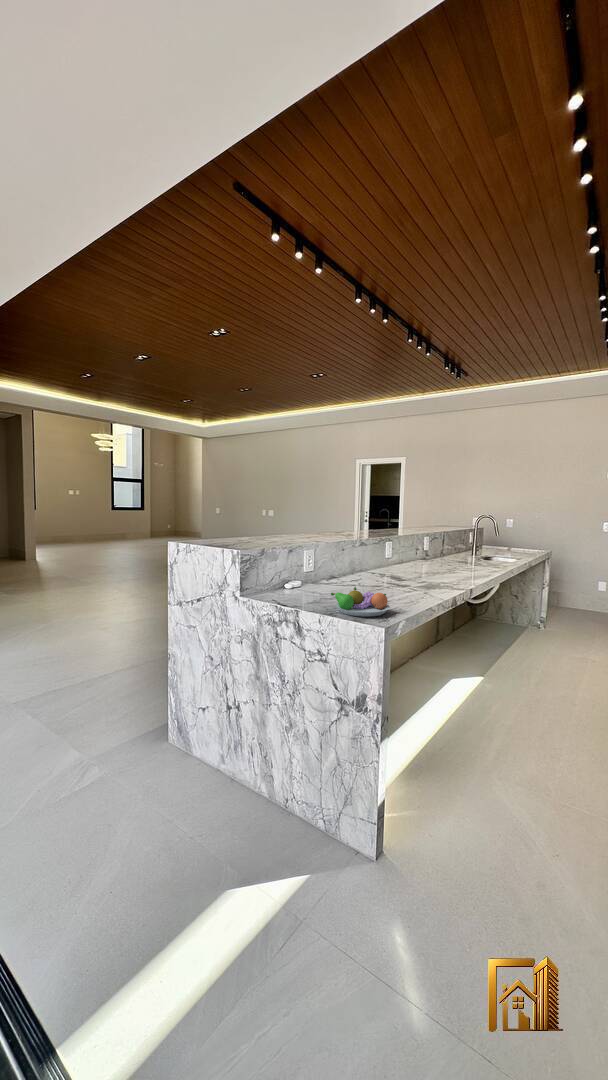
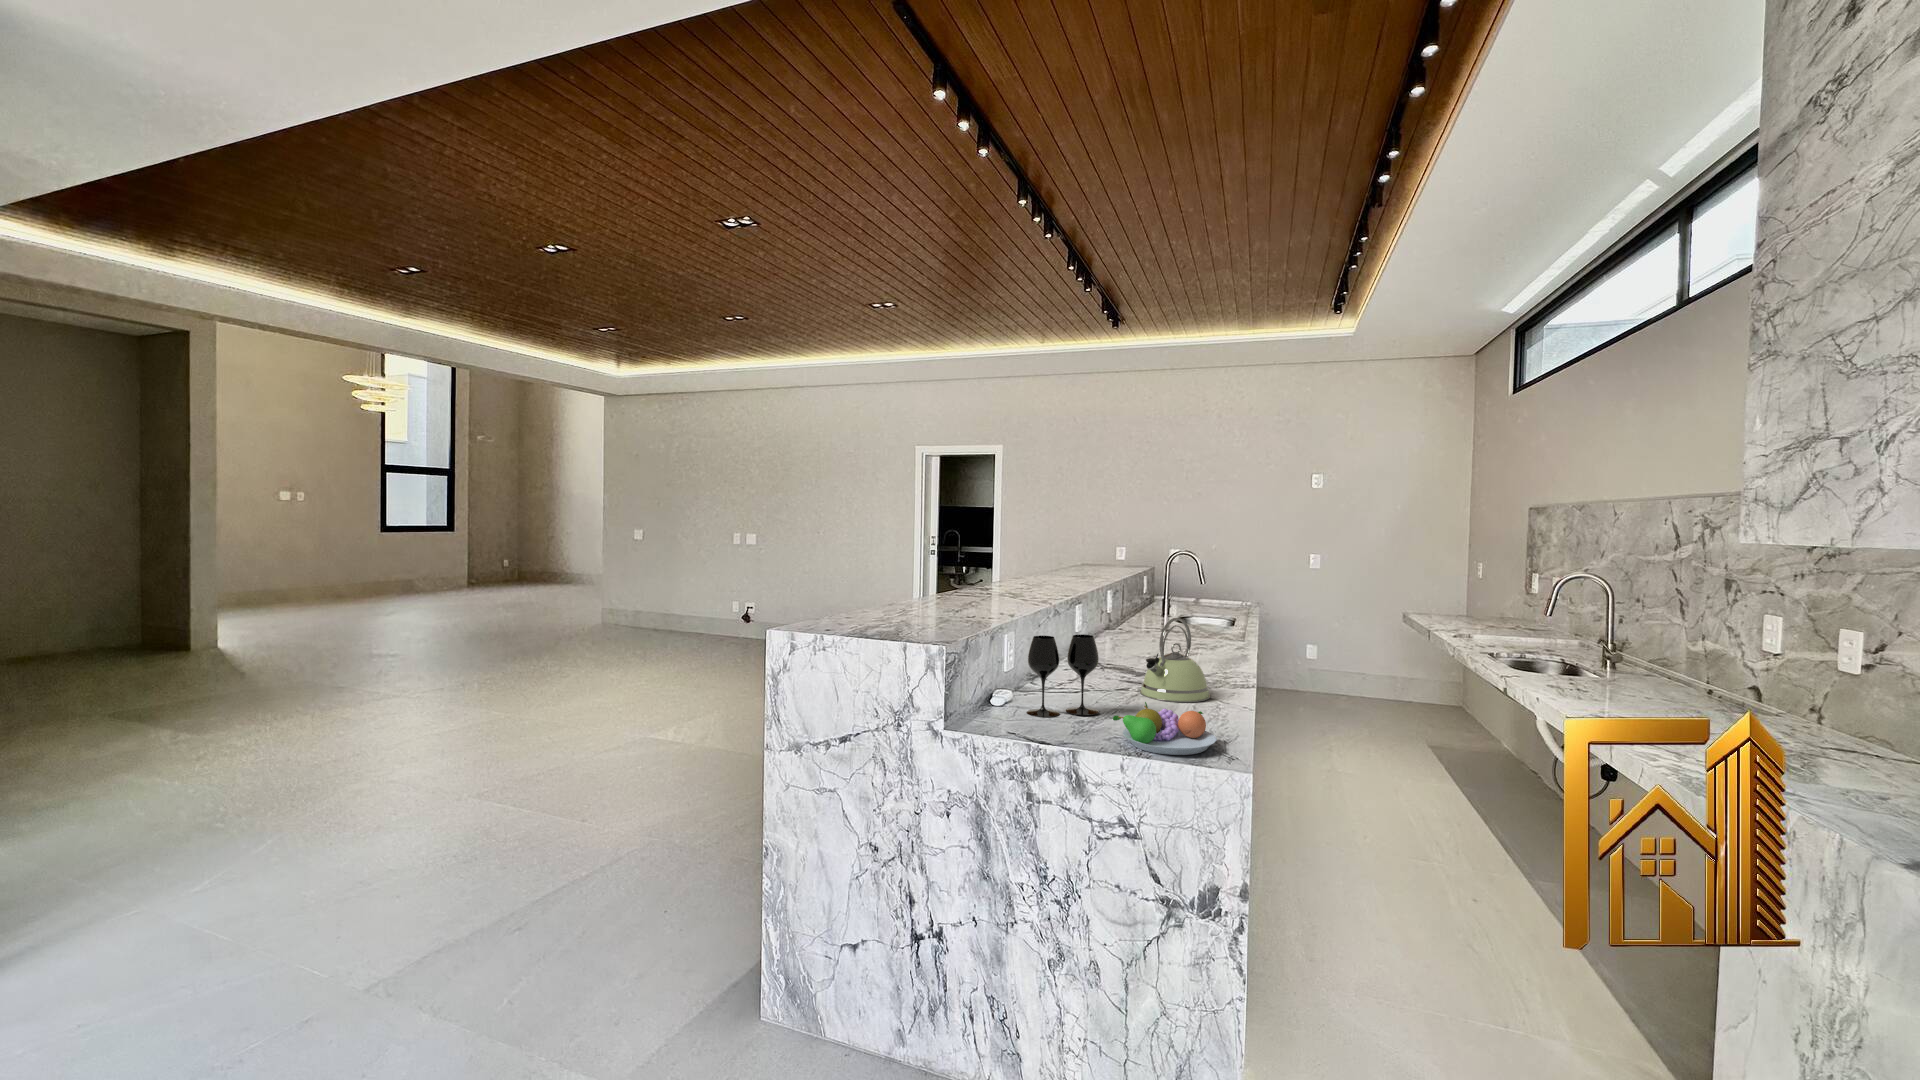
kettle: none [388,544,431,594] -> present [1140,618,1210,702]
wine glass: none [304,549,347,596] -> present [1026,634,1099,717]

